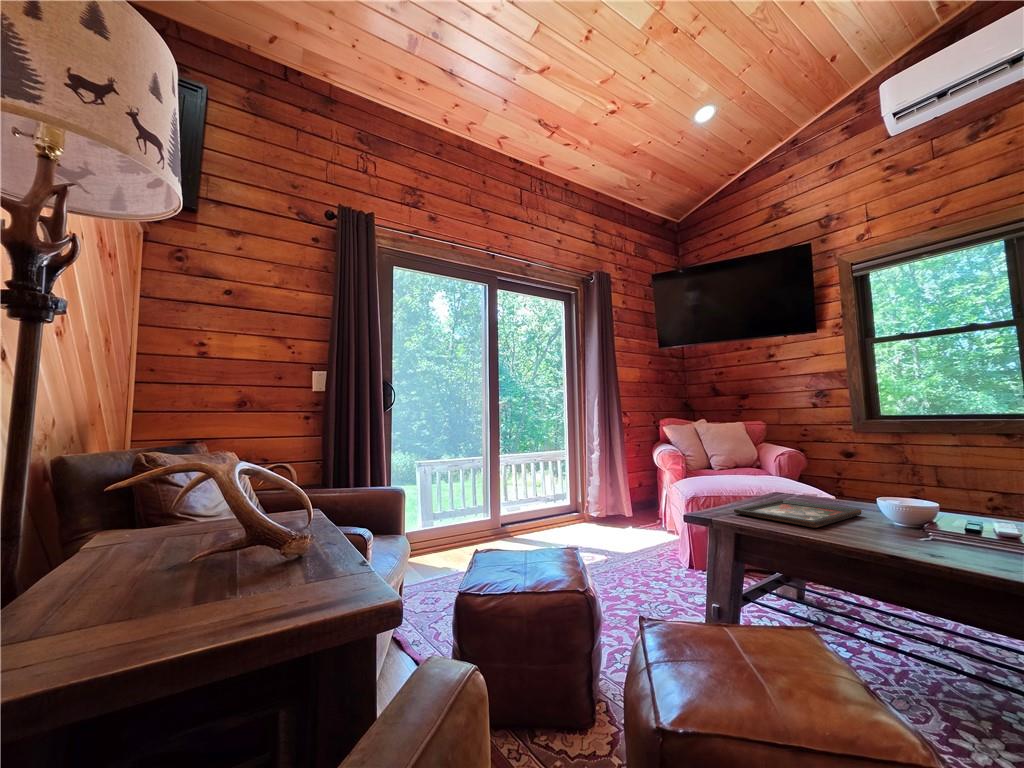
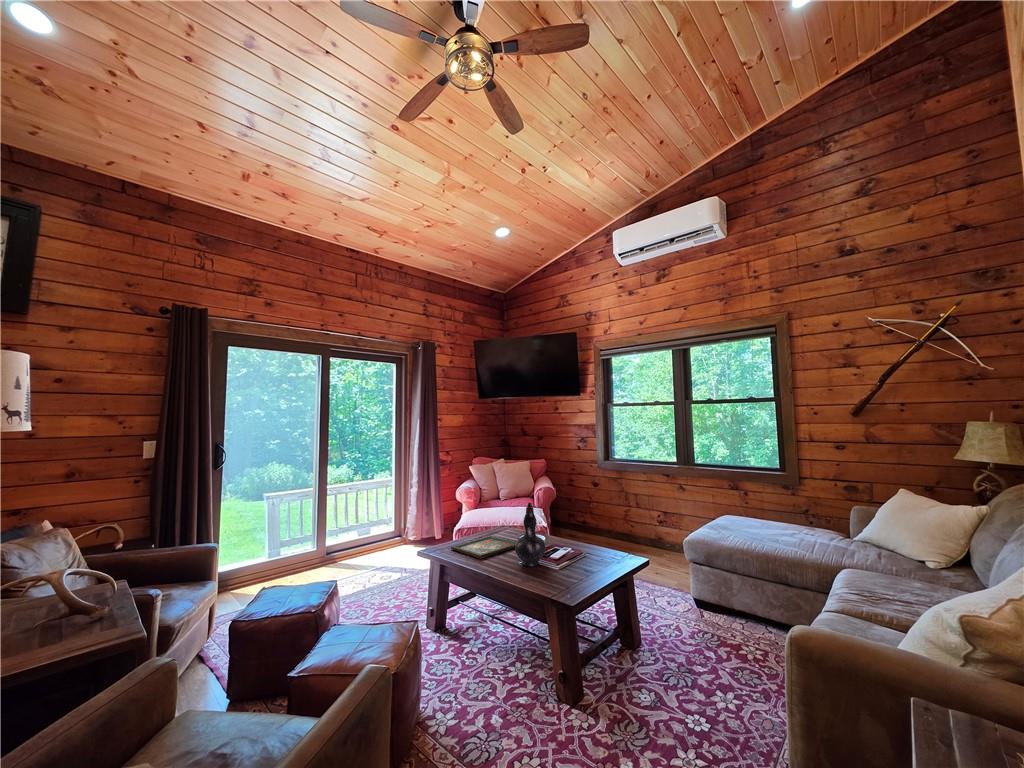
decorative vase: none [899,427,981,545] -> present [515,502,546,567]

